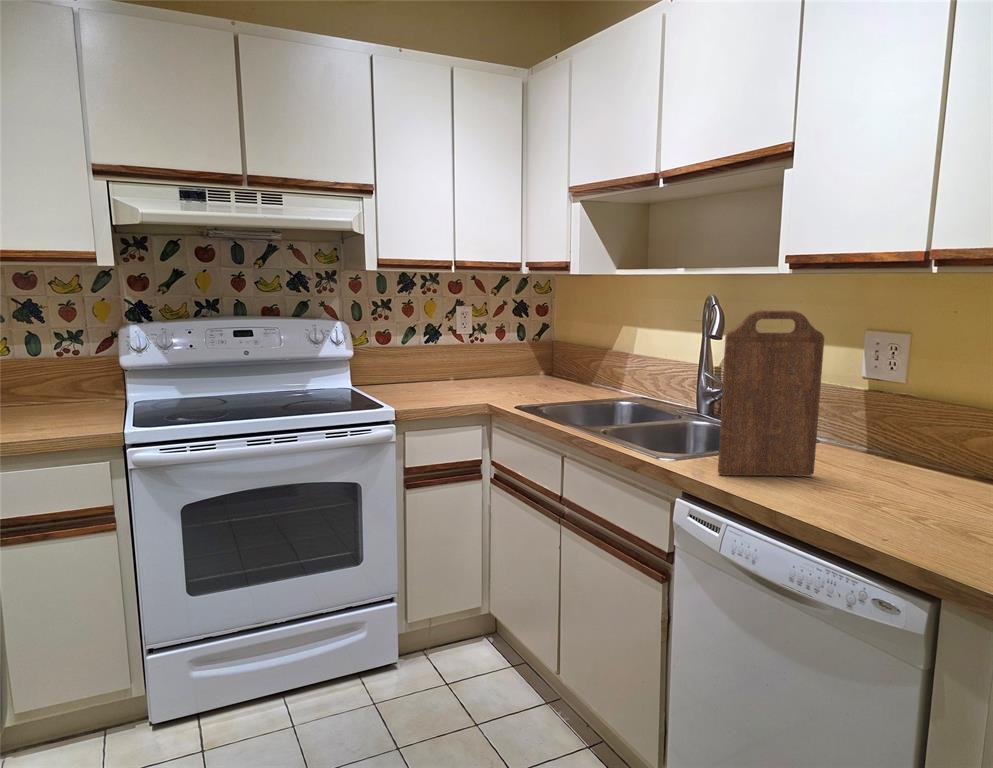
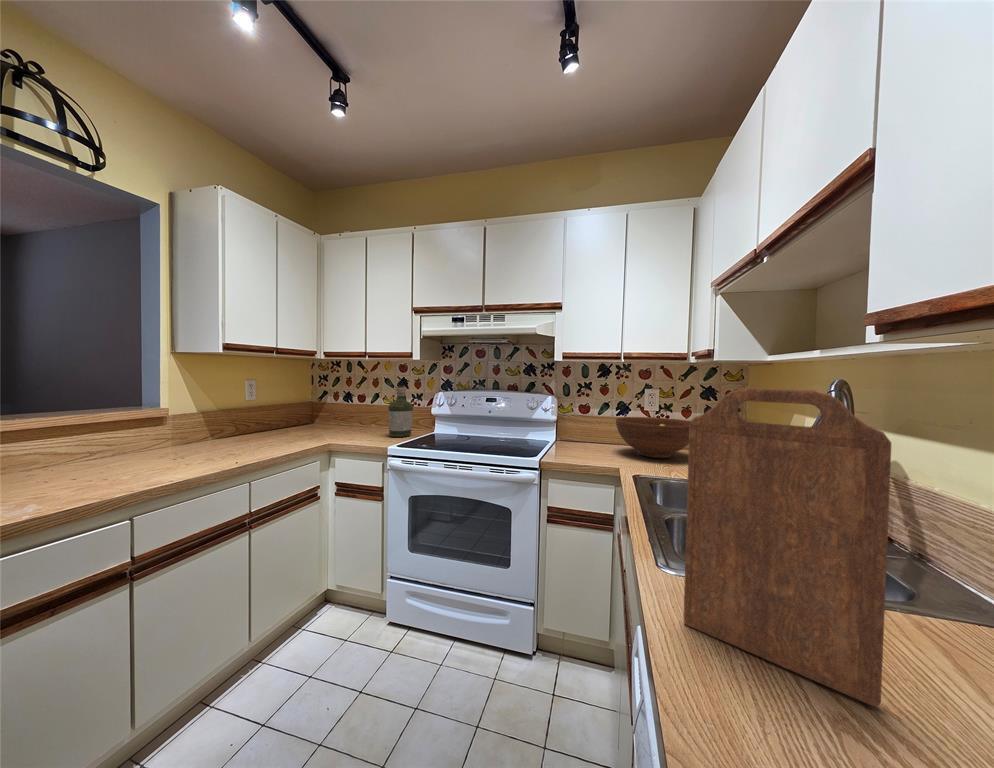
bottle: none [53,320,105,419] -> present [388,387,413,437]
fruit bowl: none [445,342,536,389] -> present [616,417,691,458]

